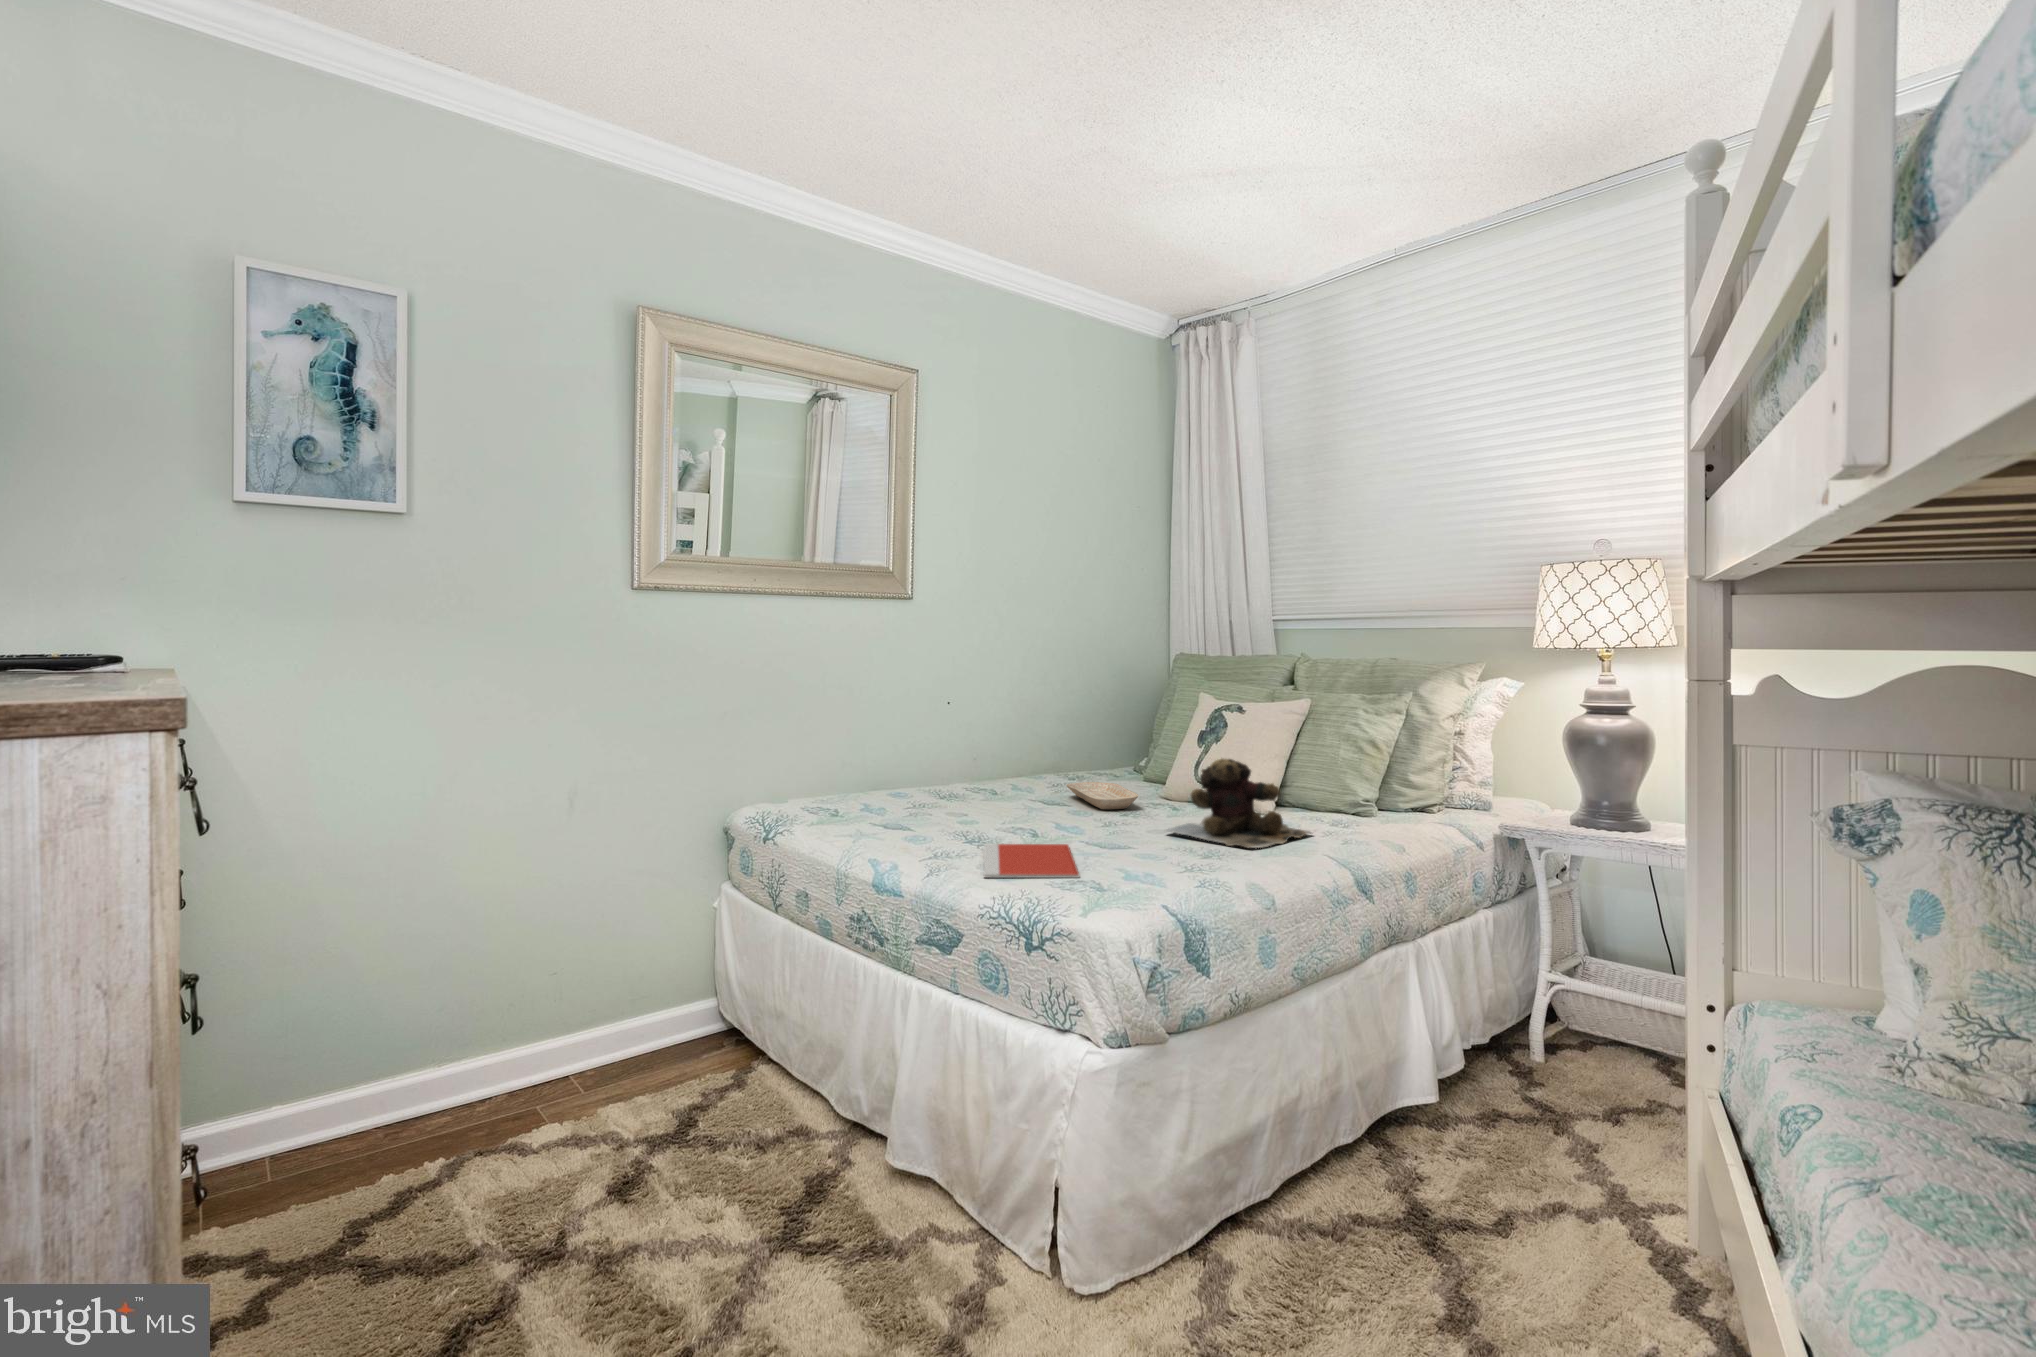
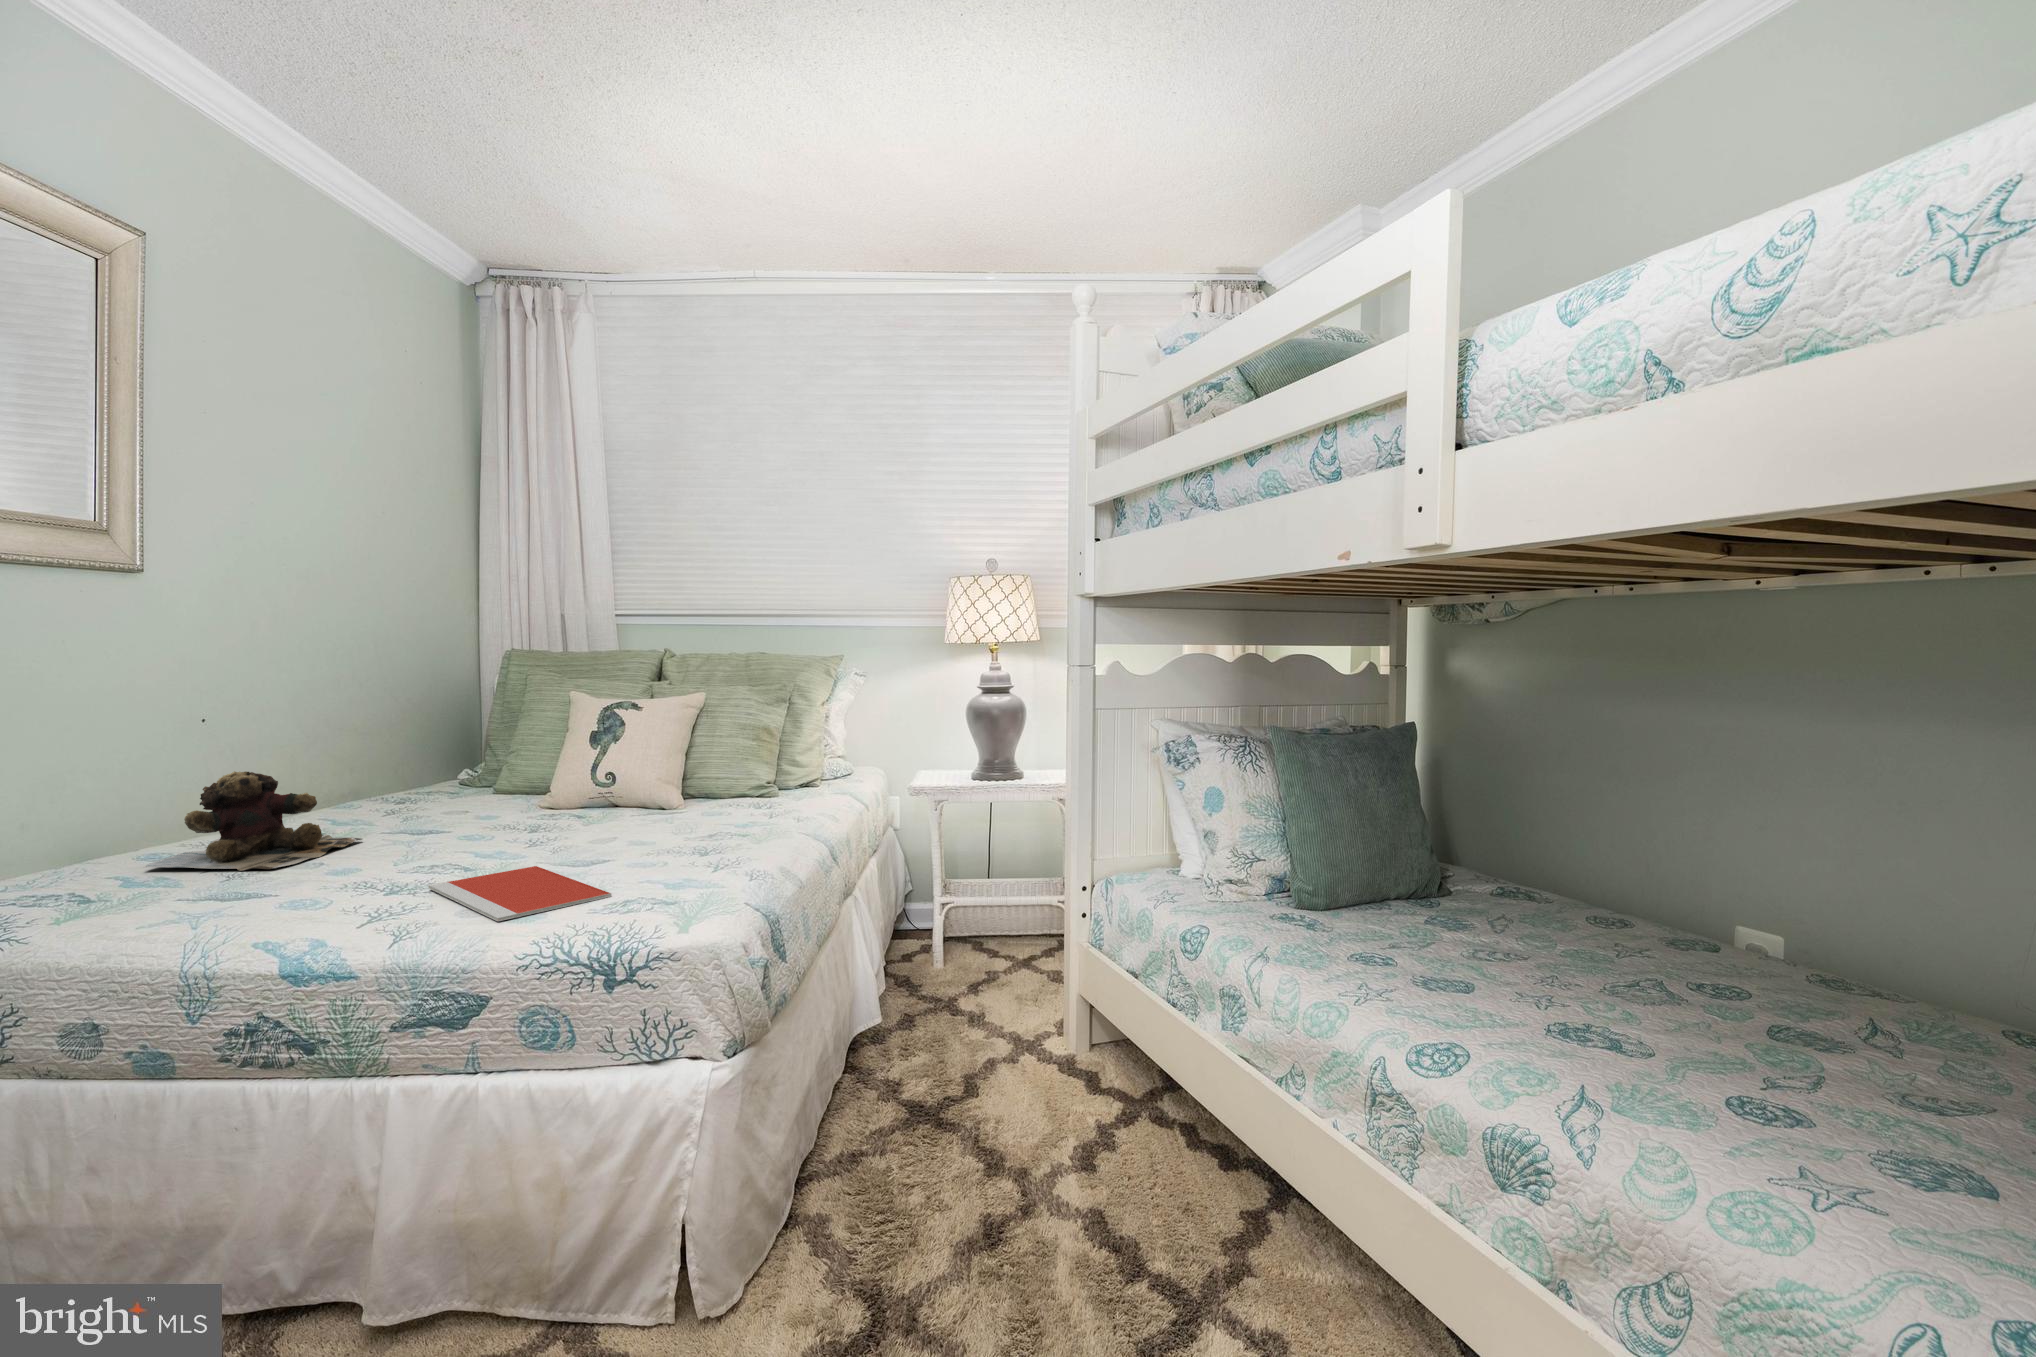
teddy bear: present [1166,758,1311,848] -> present [144,771,362,871]
tray: present [1066,782,1138,809] -> none [426,796,541,825]

